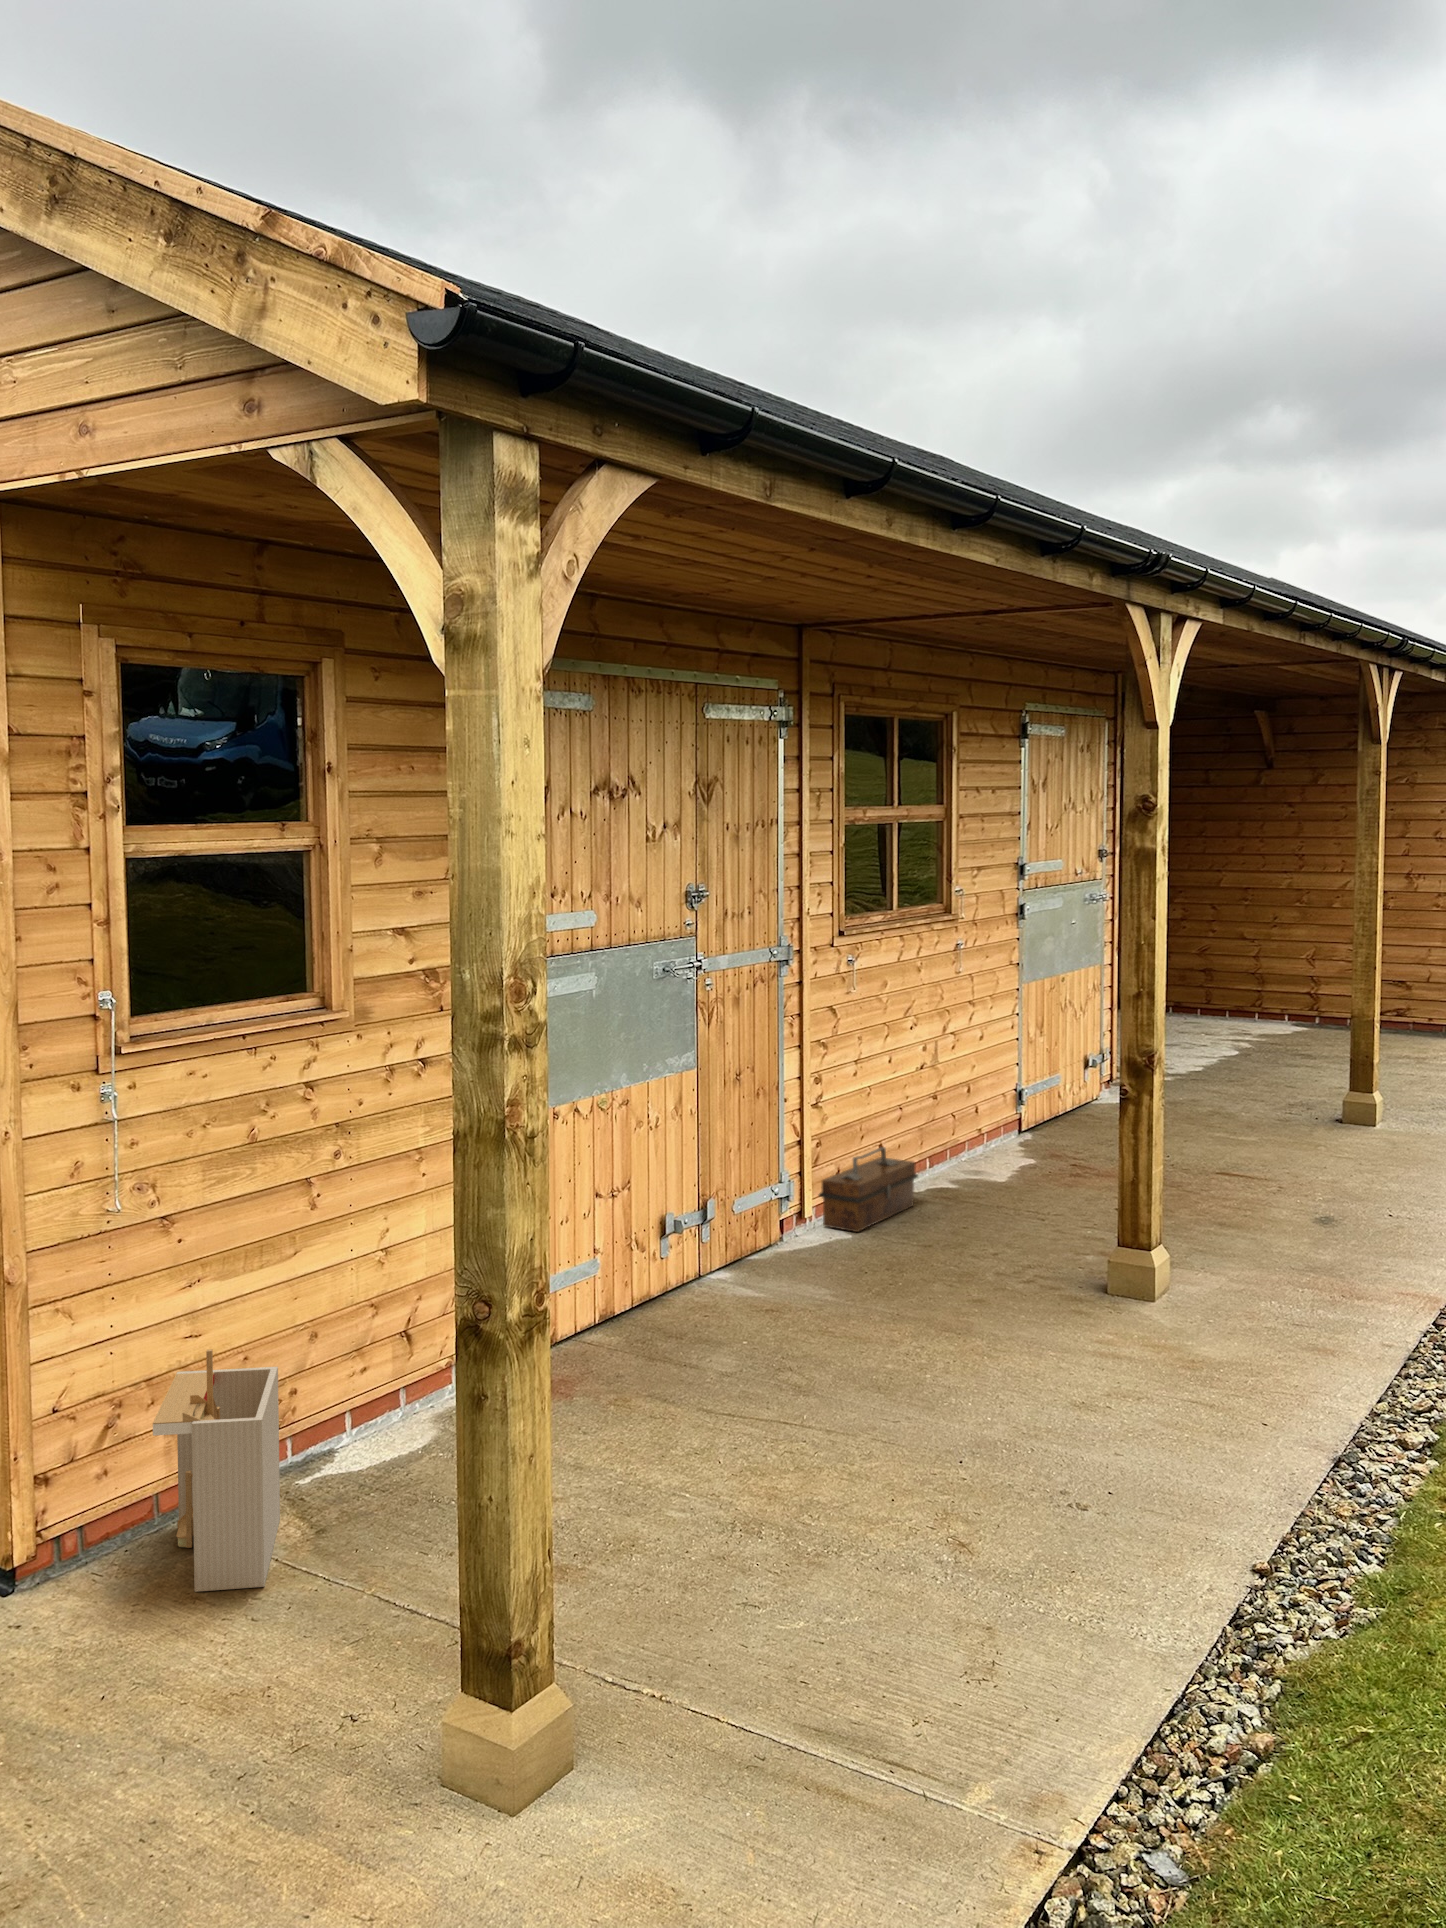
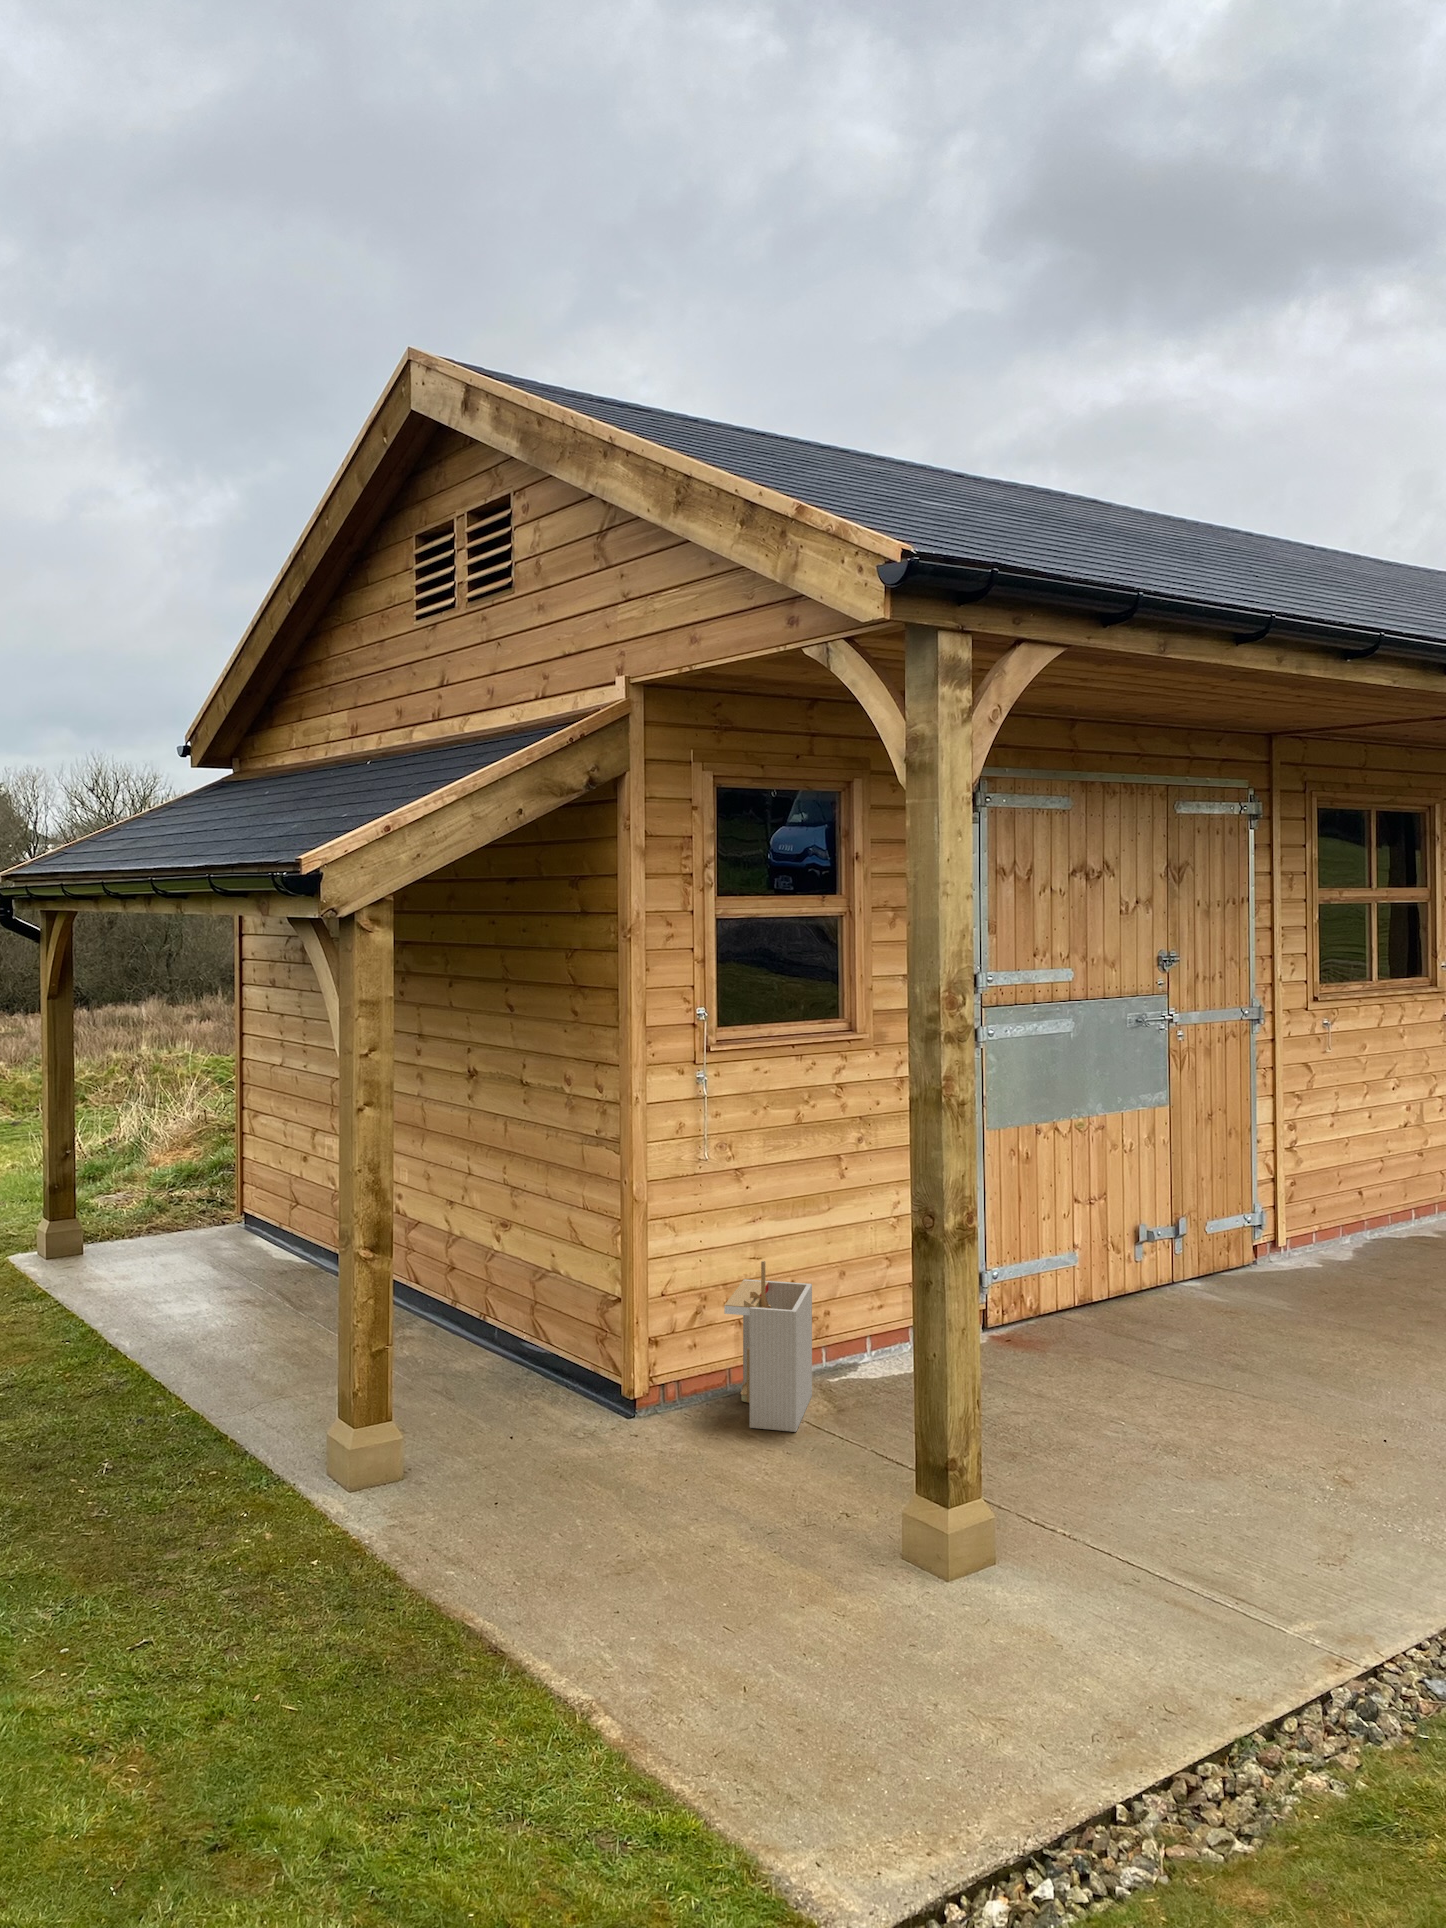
toolbox: present [819,1147,918,1232] -> none [1292,1191,1396,1263]

